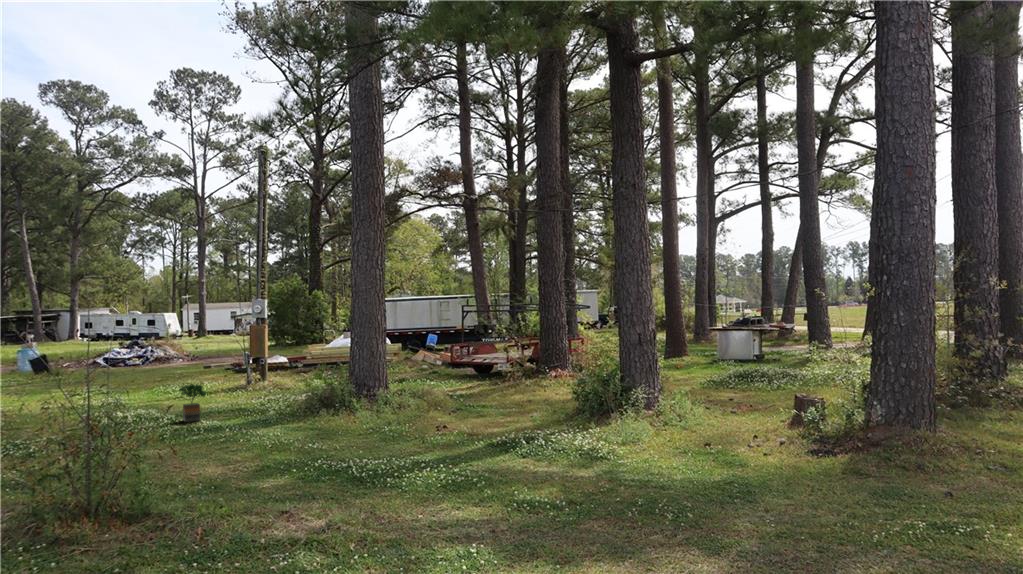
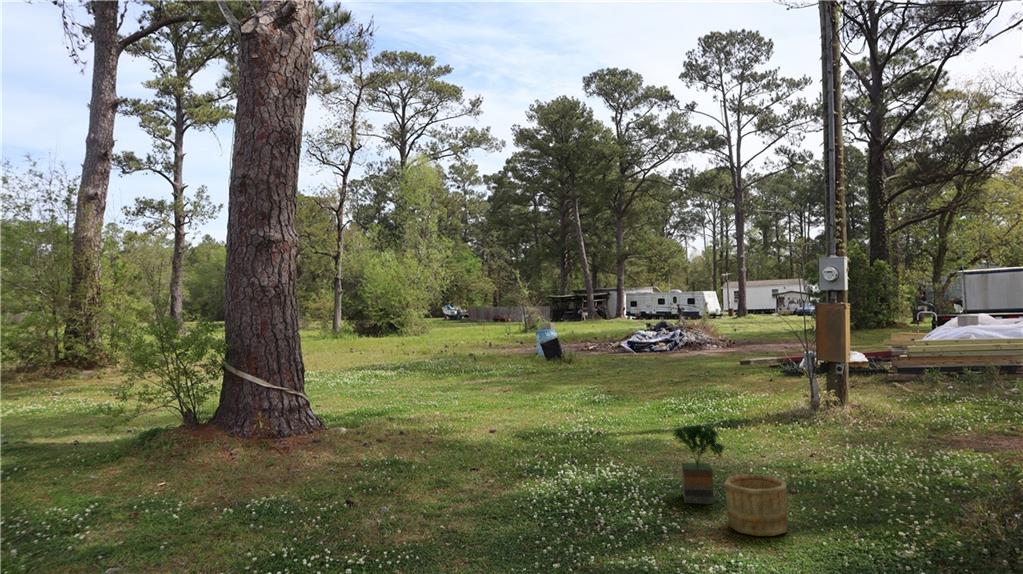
wooden bucket: none [207,401,235,425] -> present [724,474,787,536]

